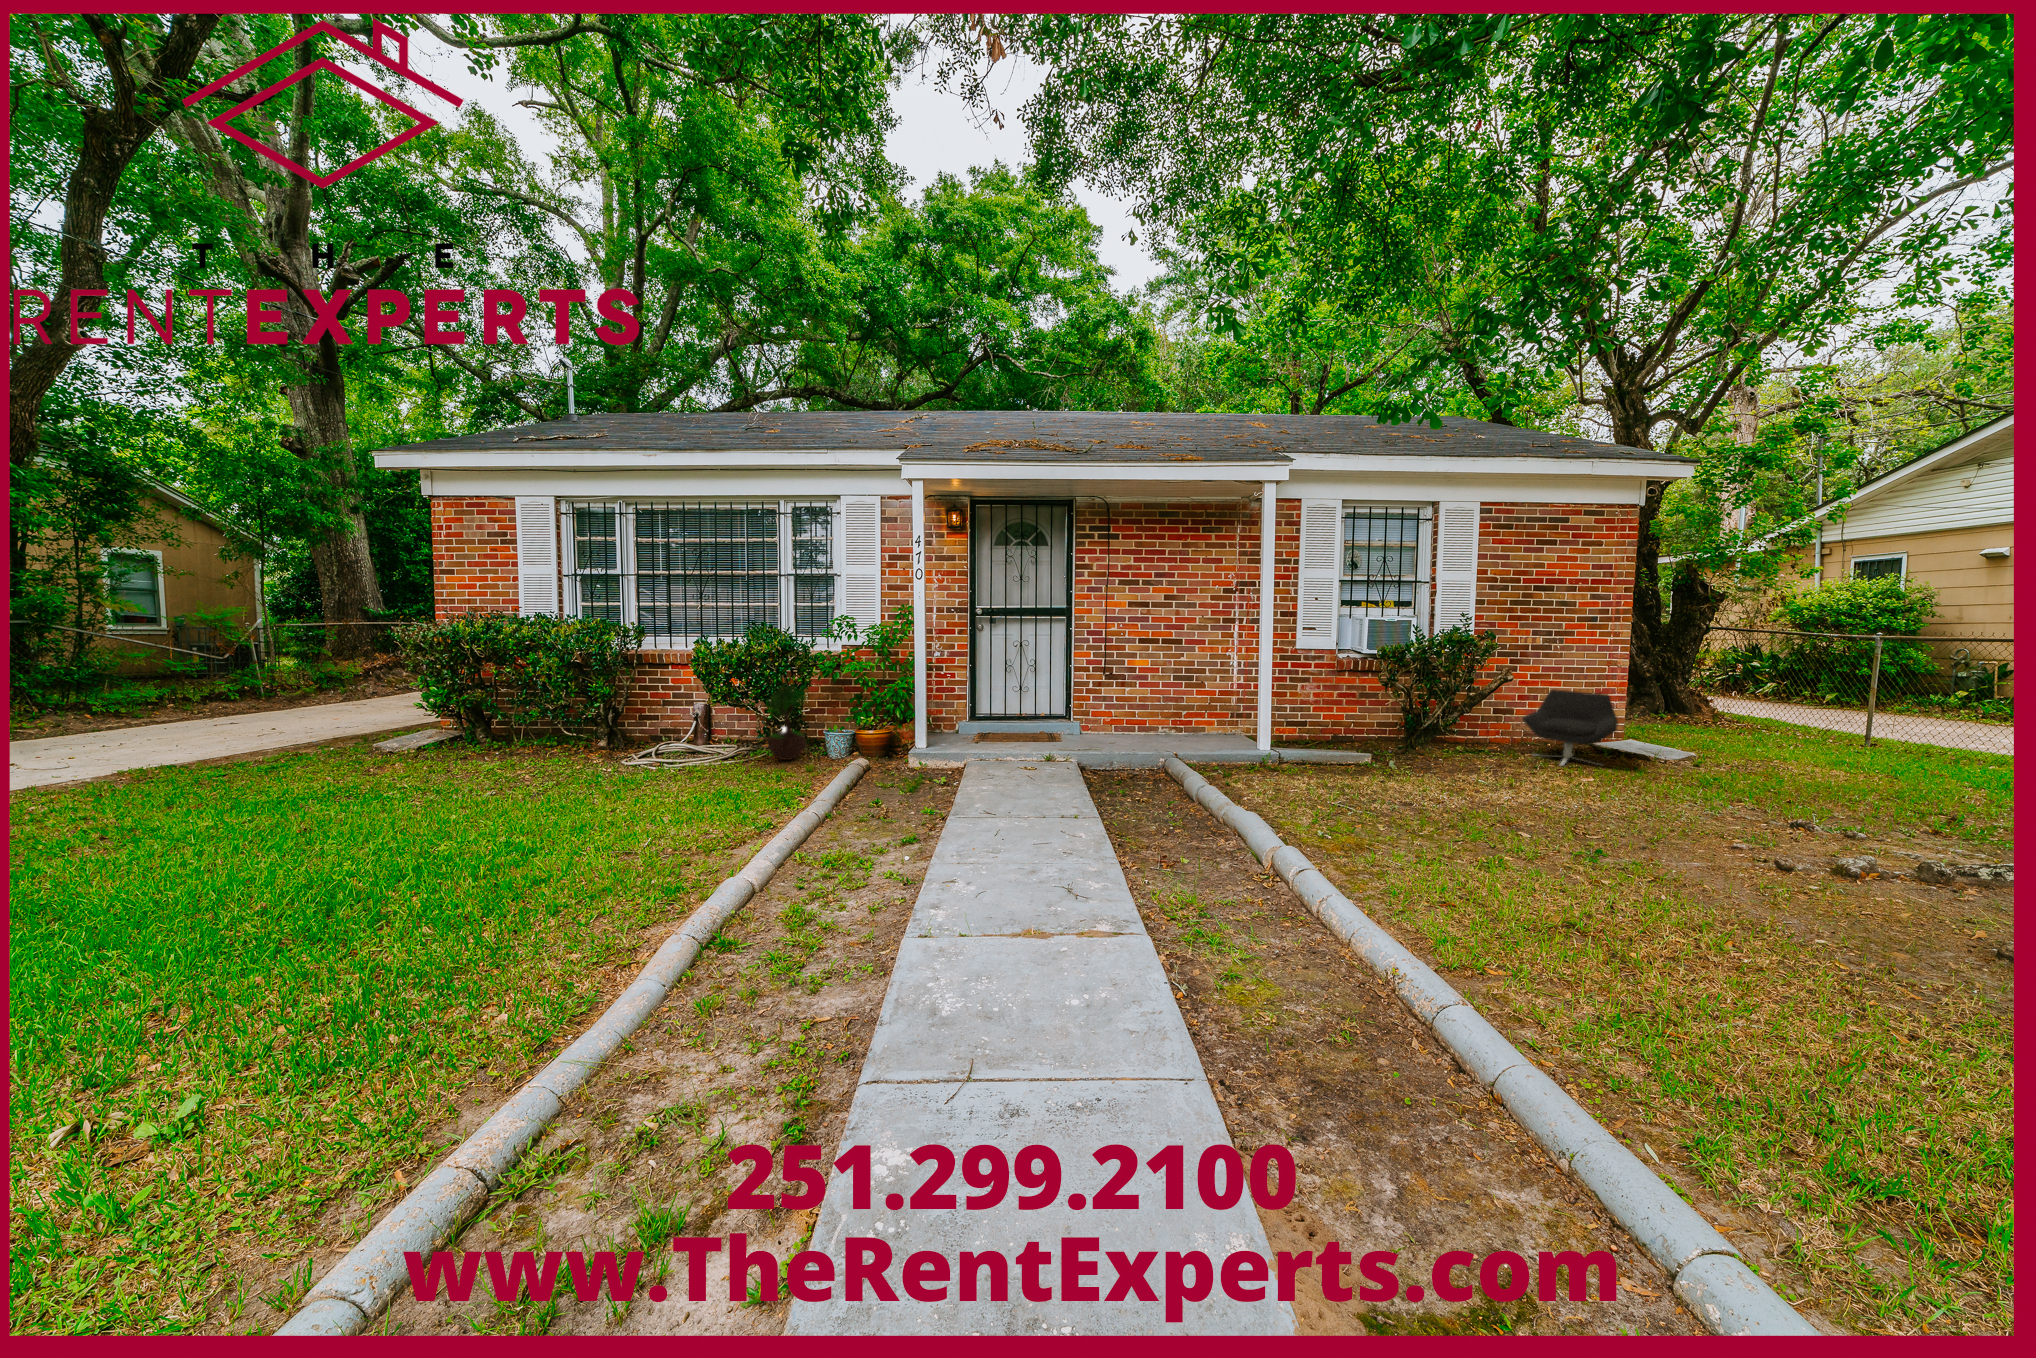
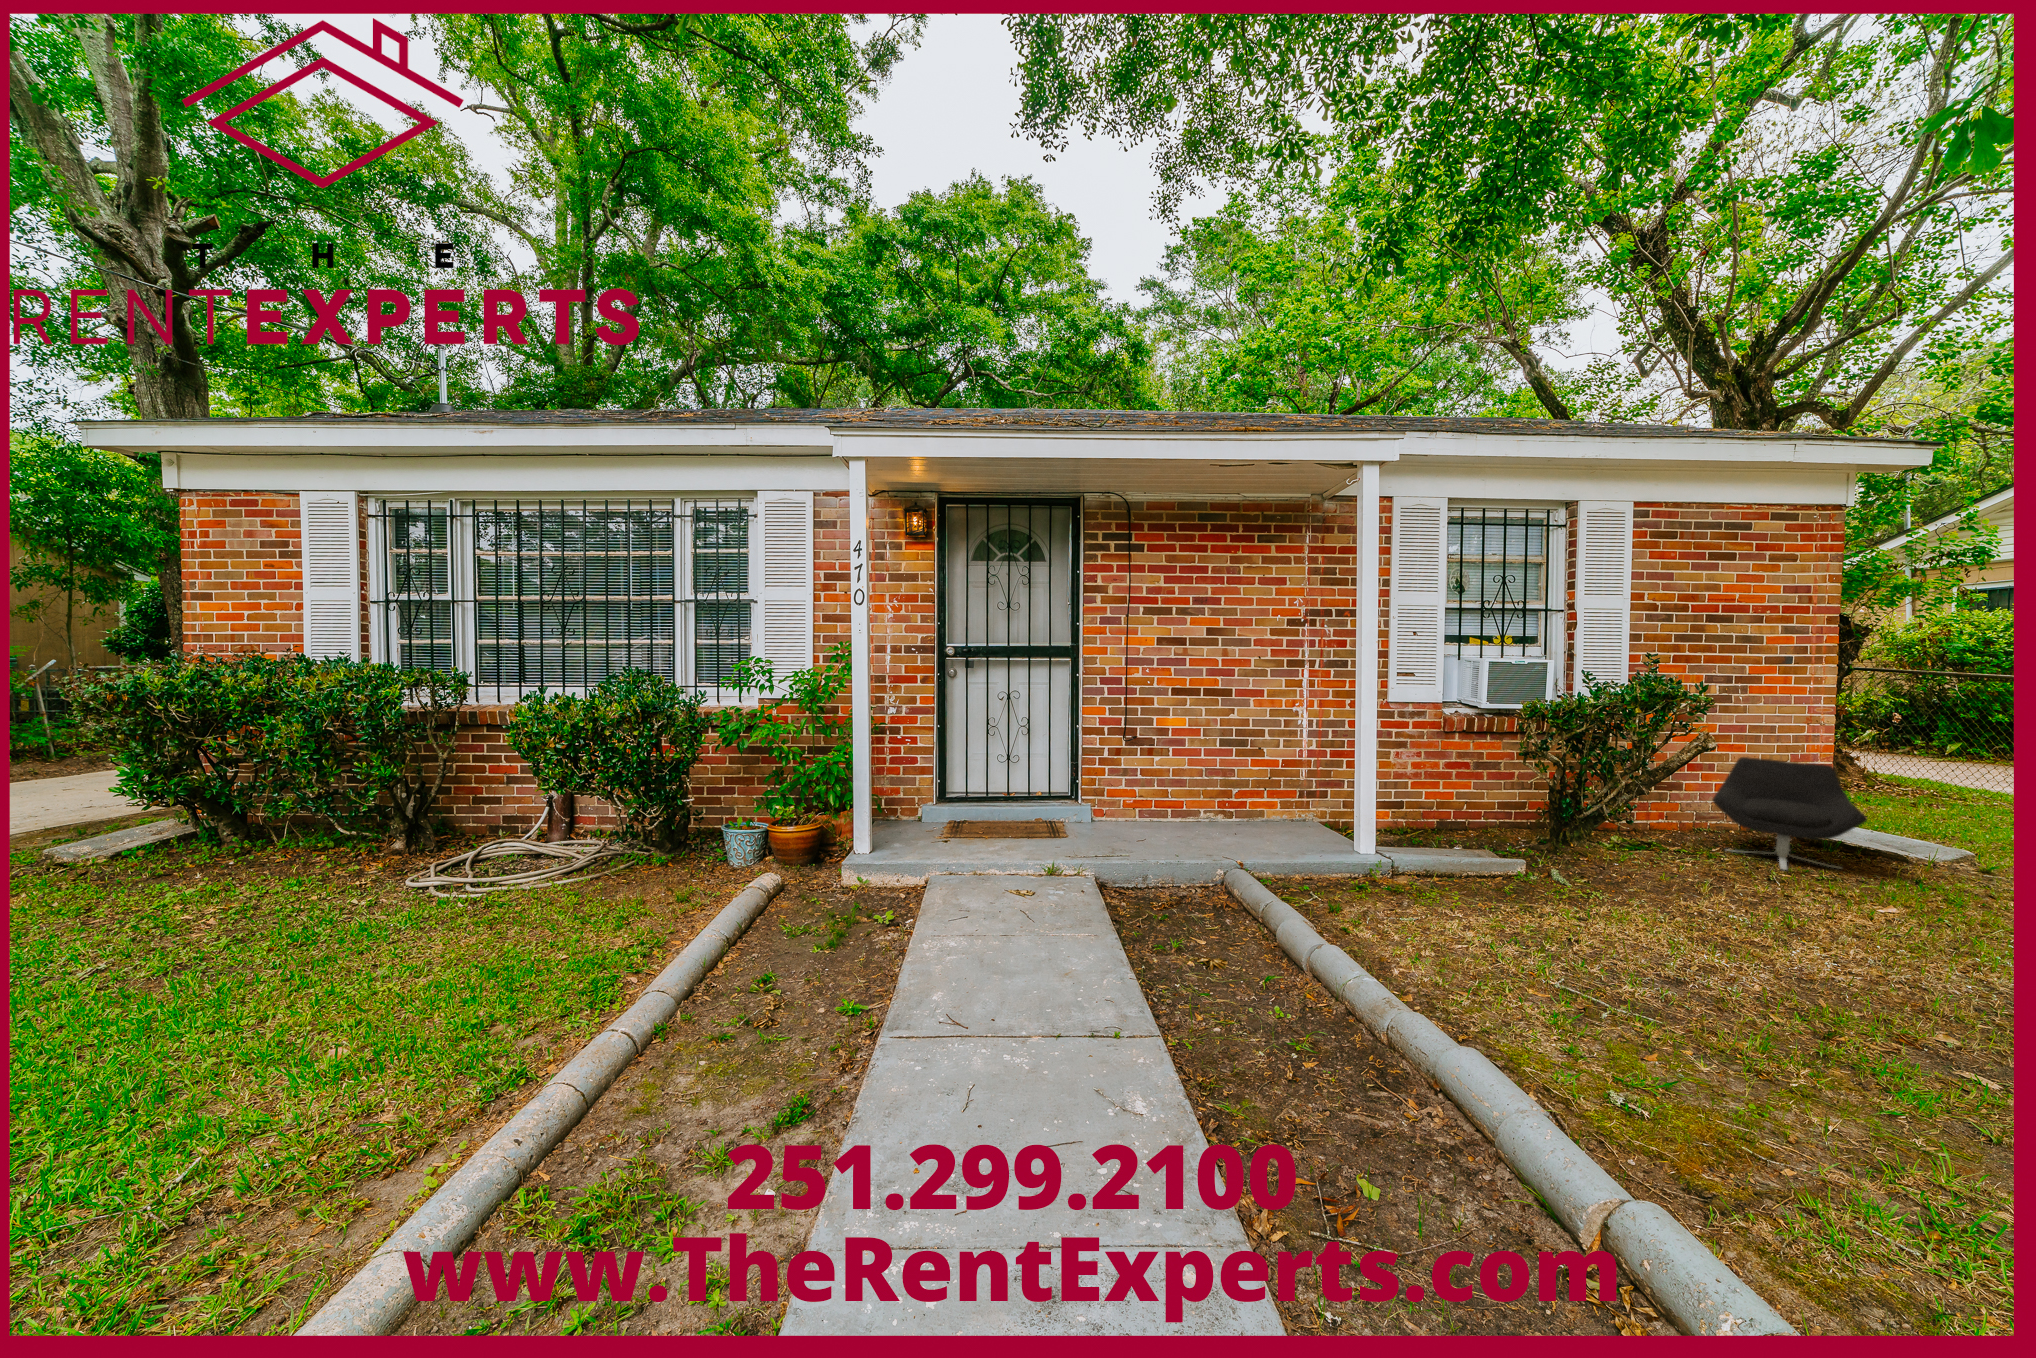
potted tree: present [766,682,808,760] -> none [624,746,705,867]

